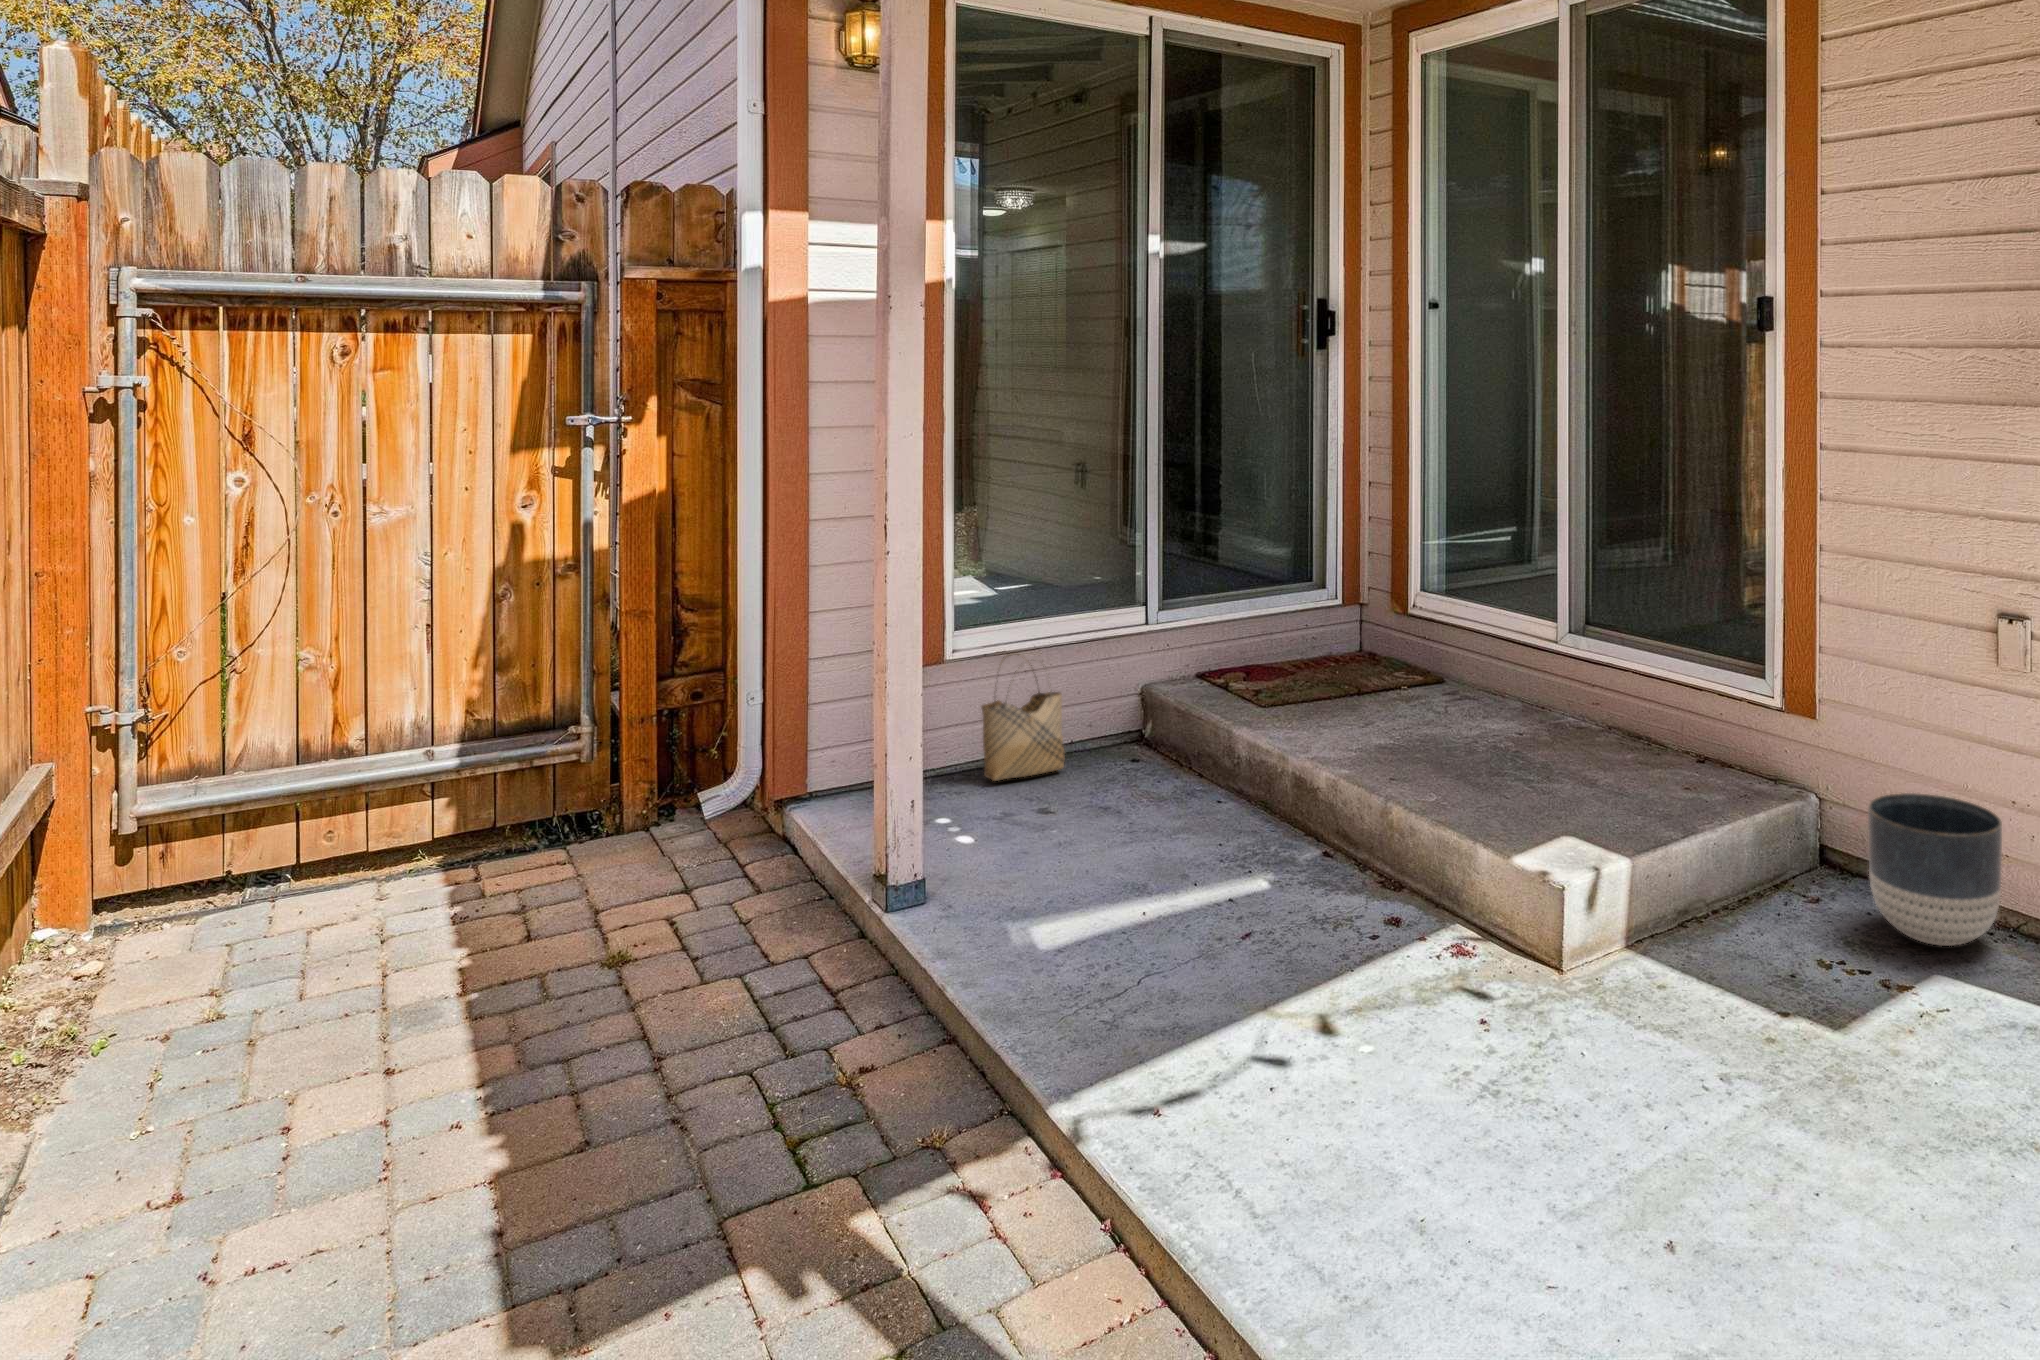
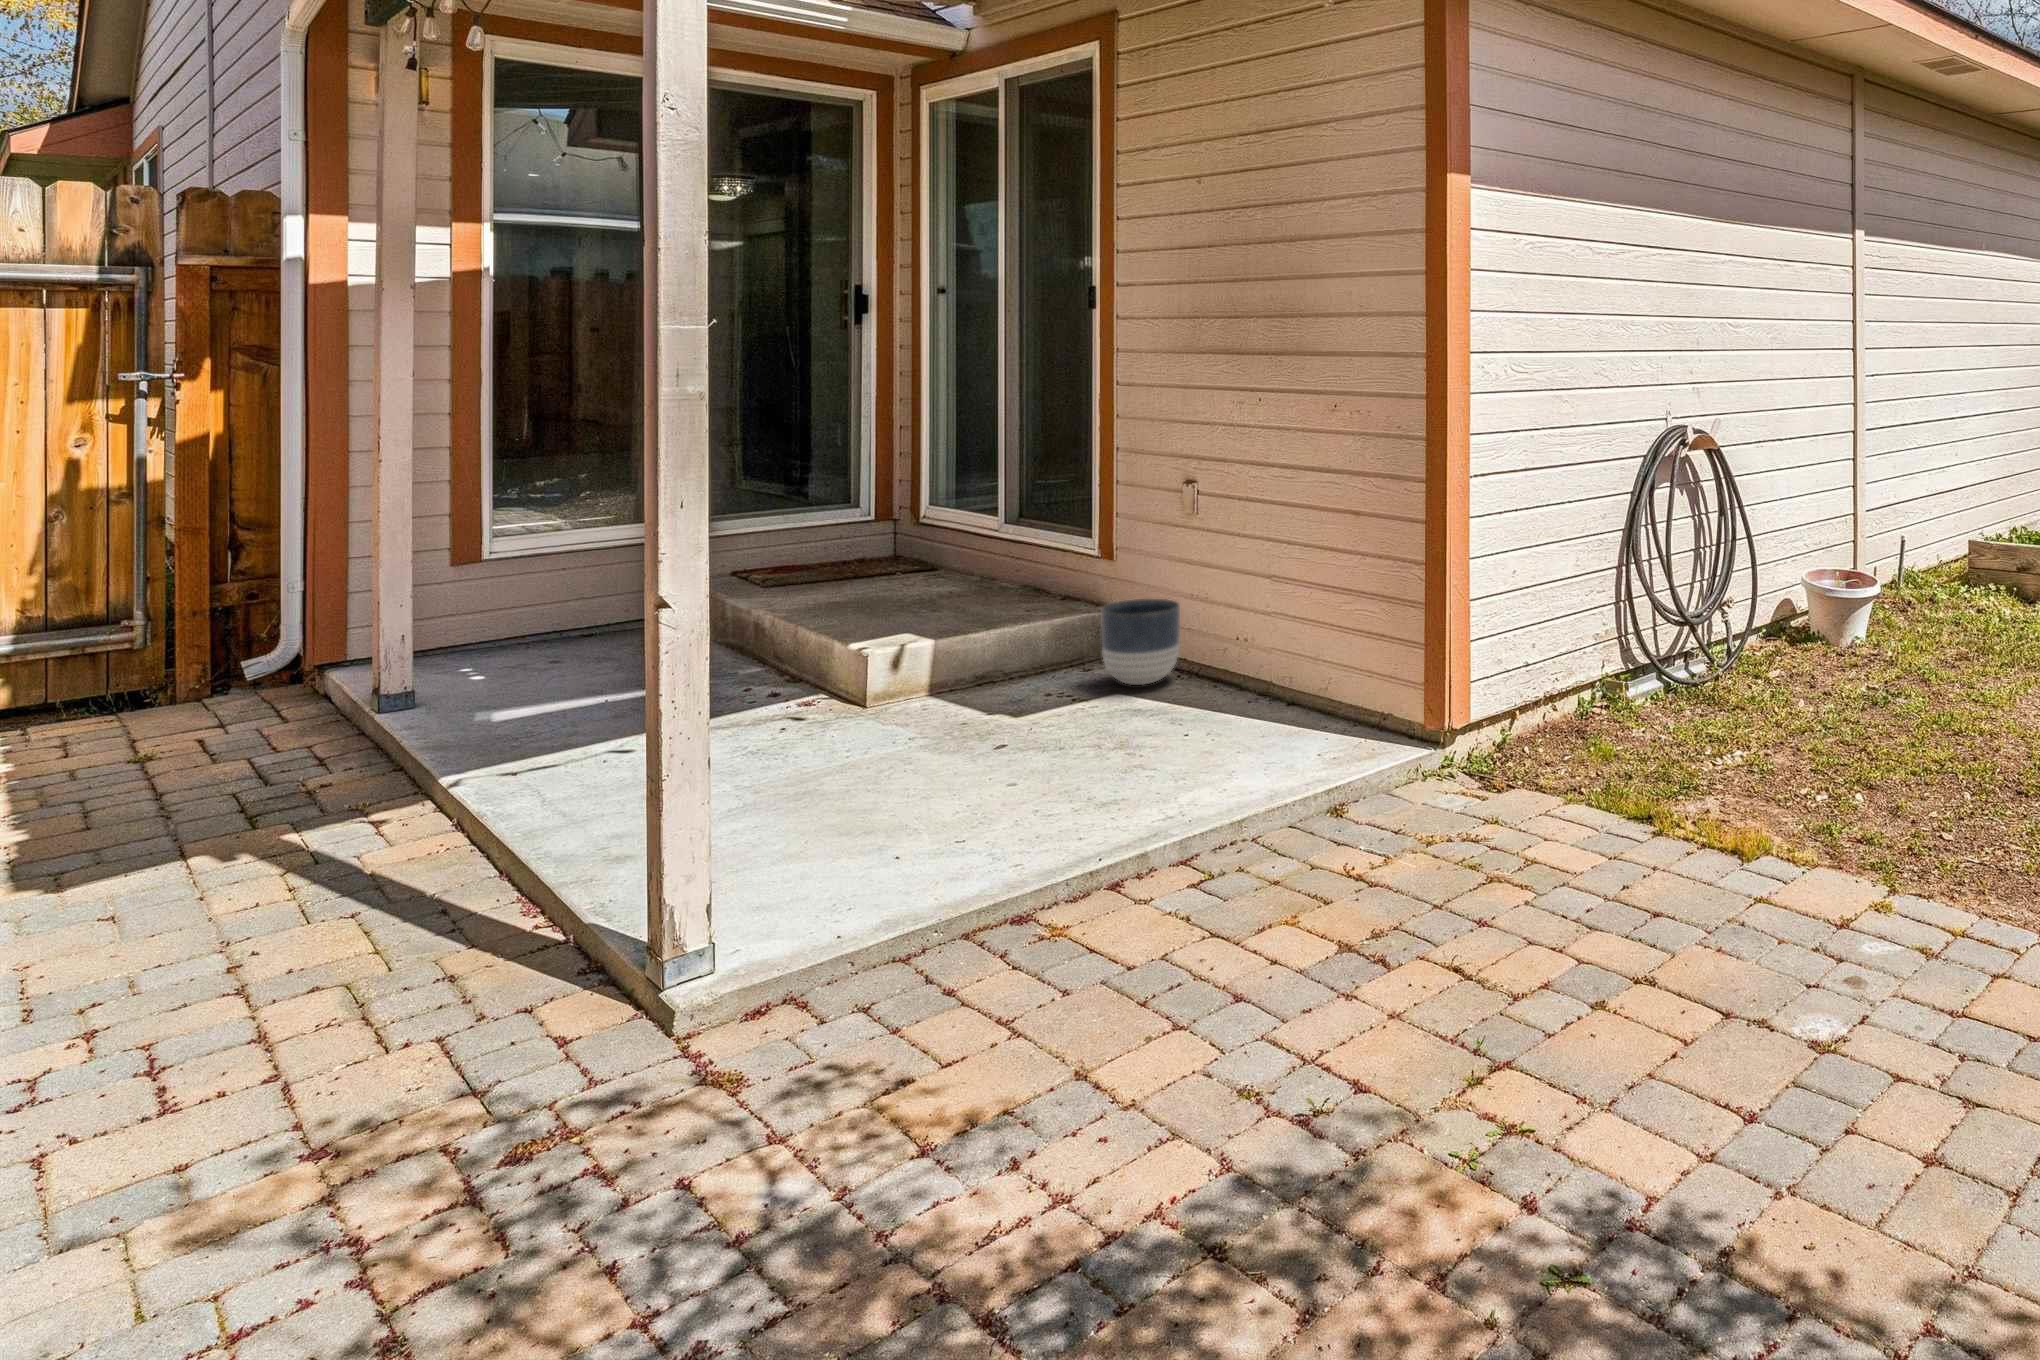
woven basket: present [981,655,1065,781] -> none [514,553,593,647]

